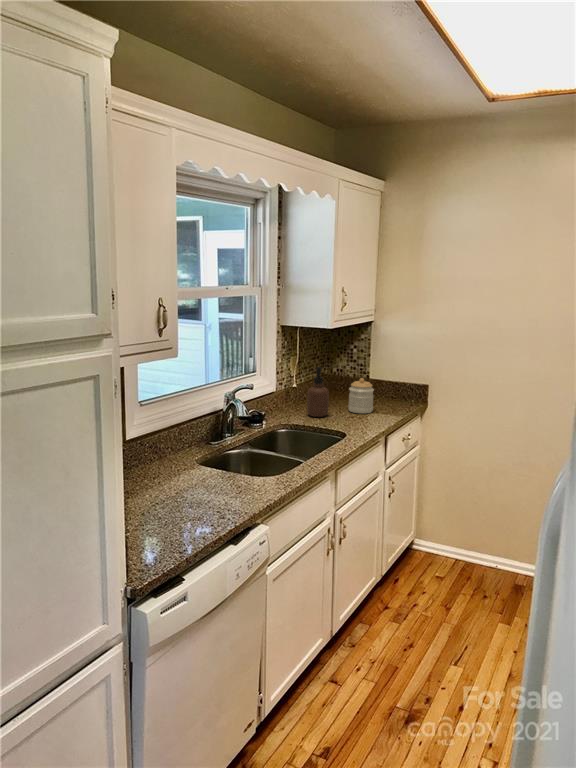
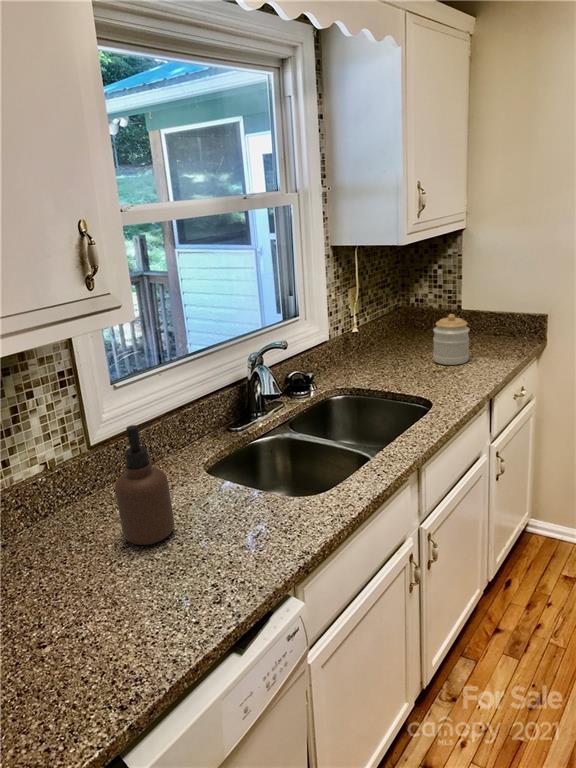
soap dispenser: present [307,367,329,417] -> present [115,422,174,545]

